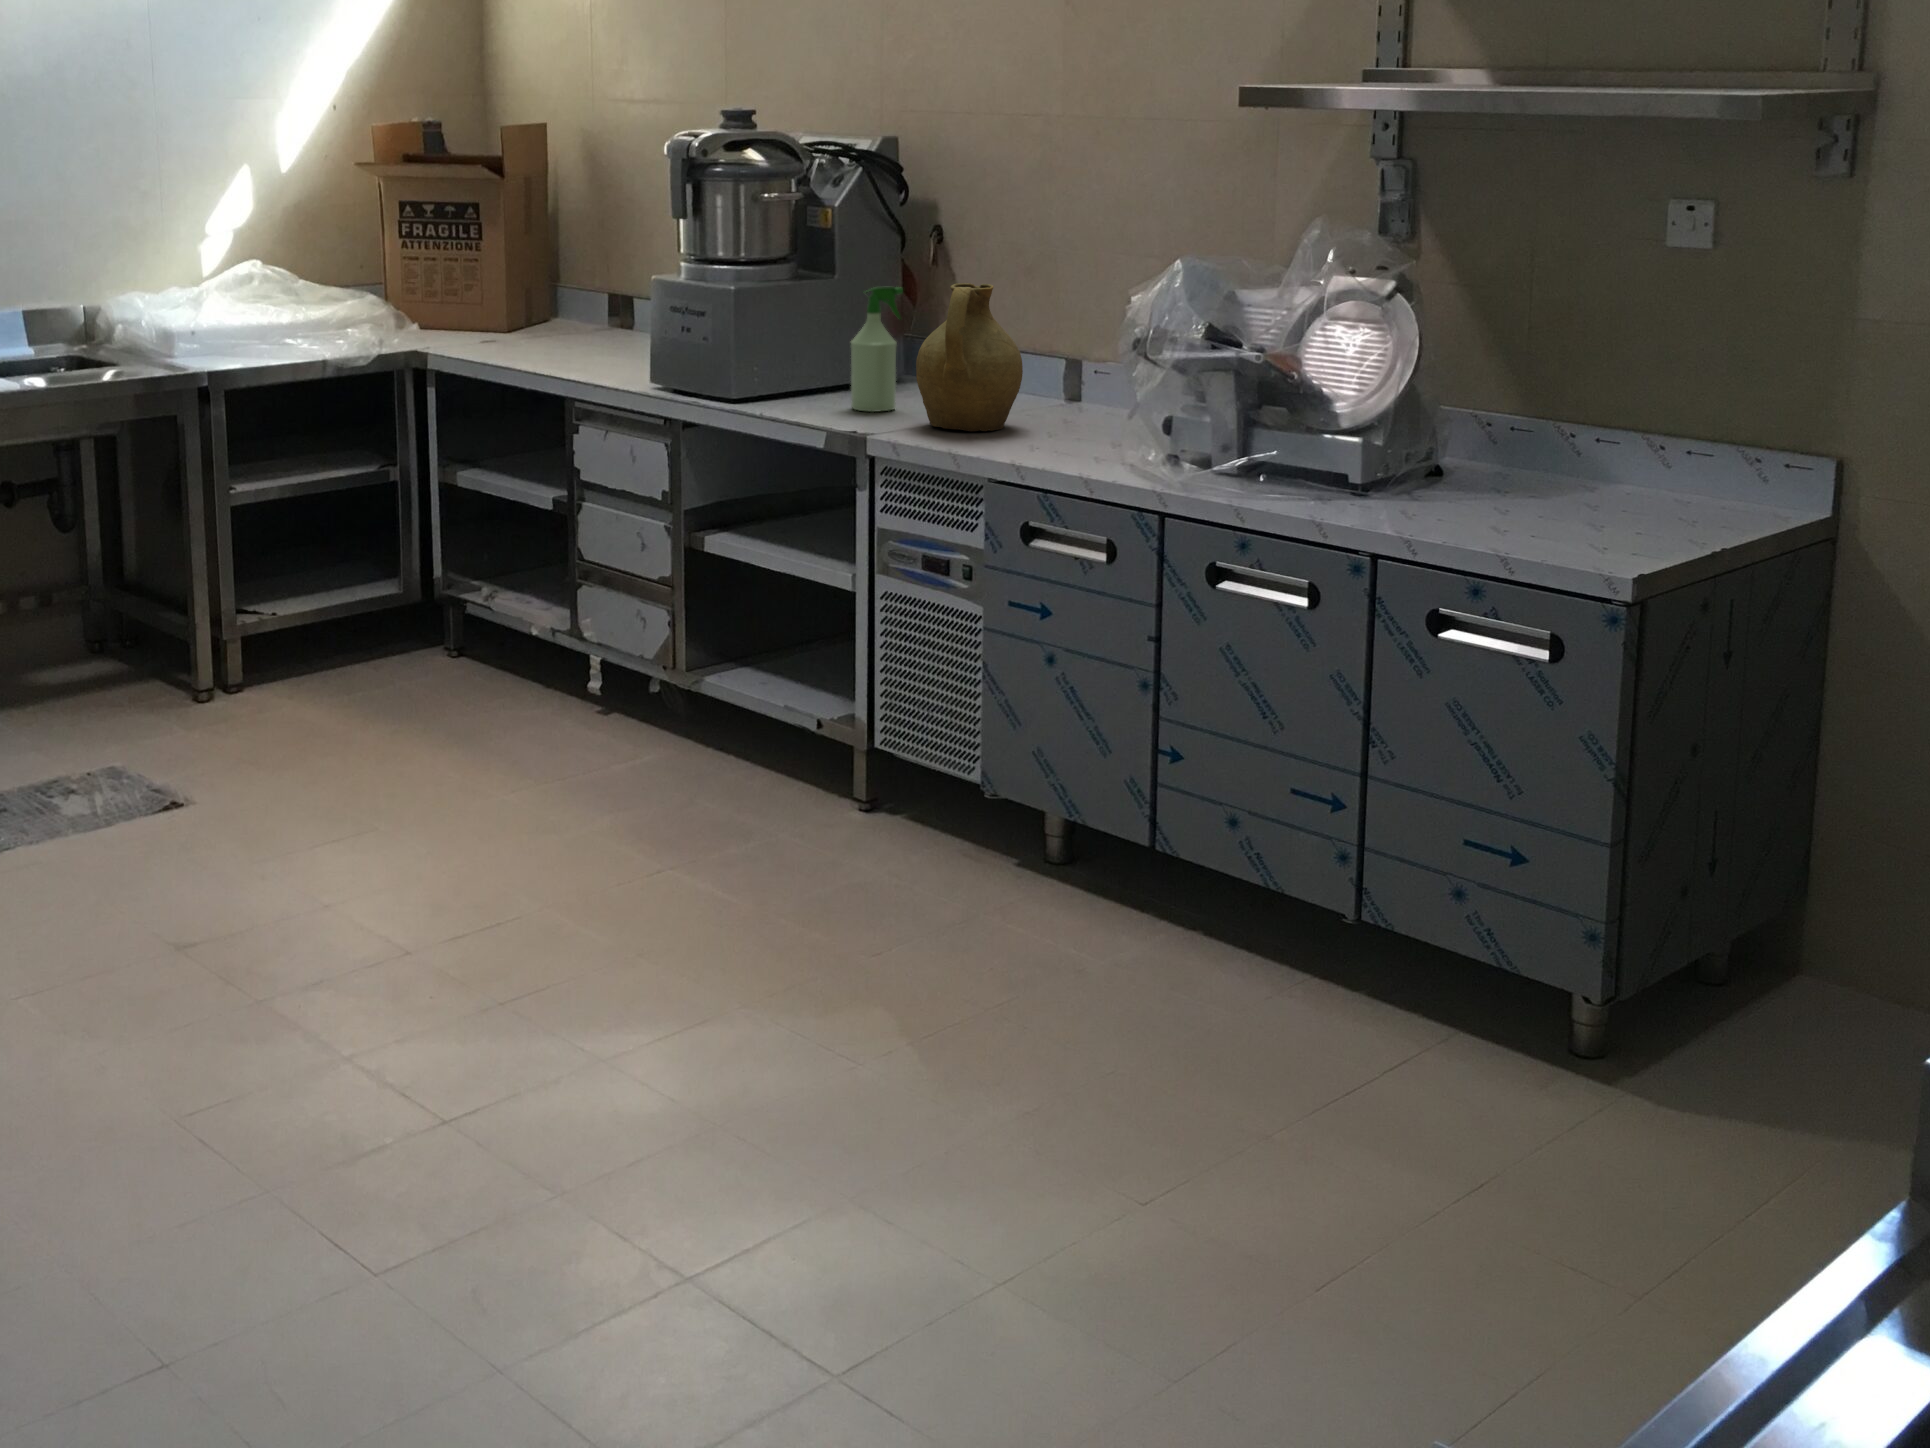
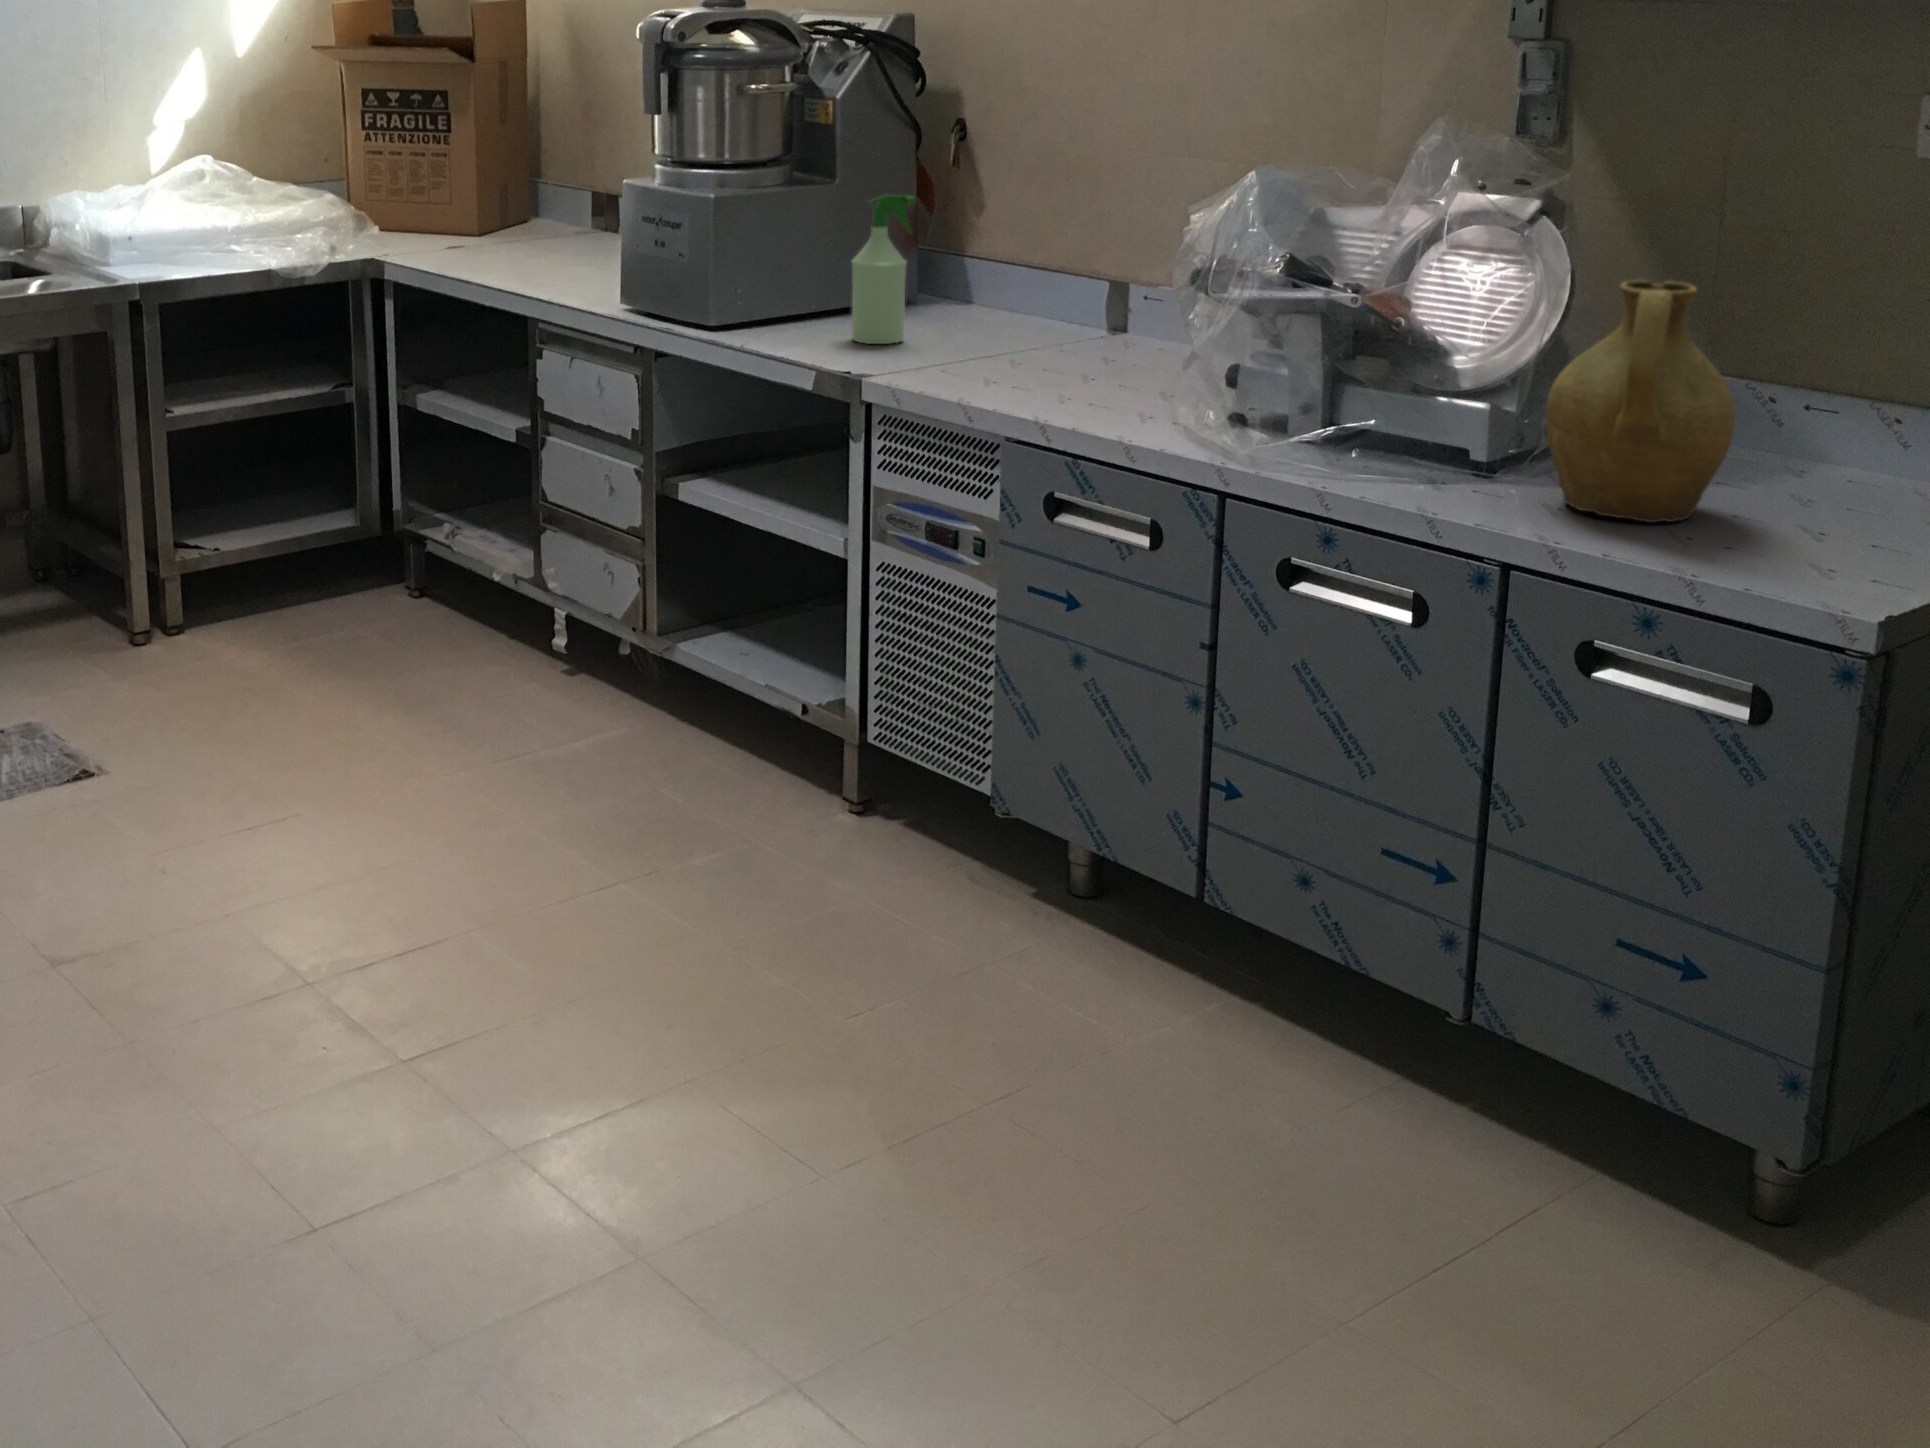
pitcher: present [916,283,1023,431] -> present [1546,280,1735,522]

